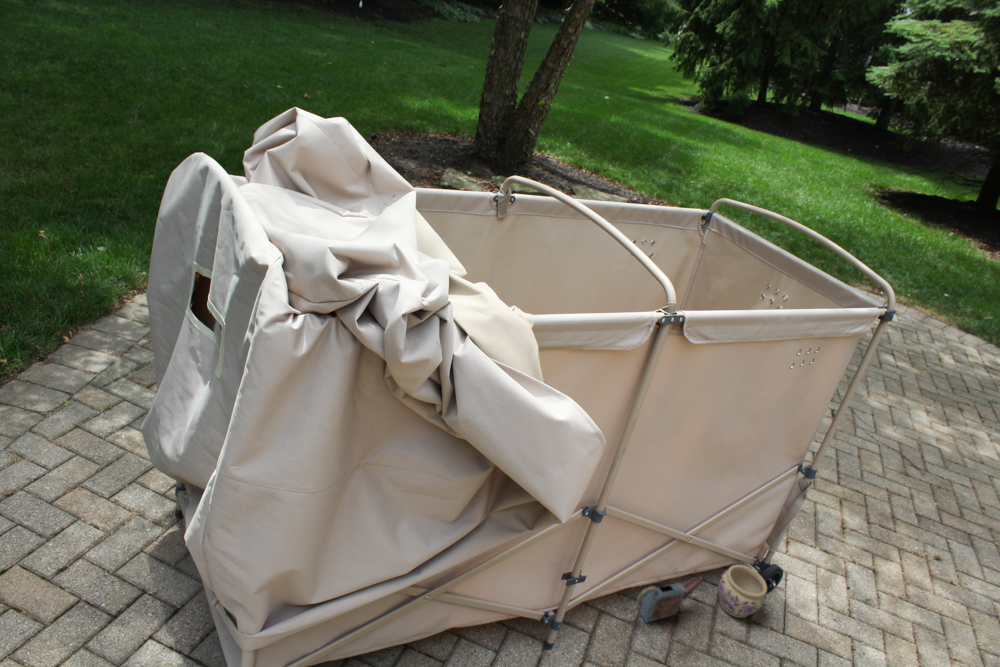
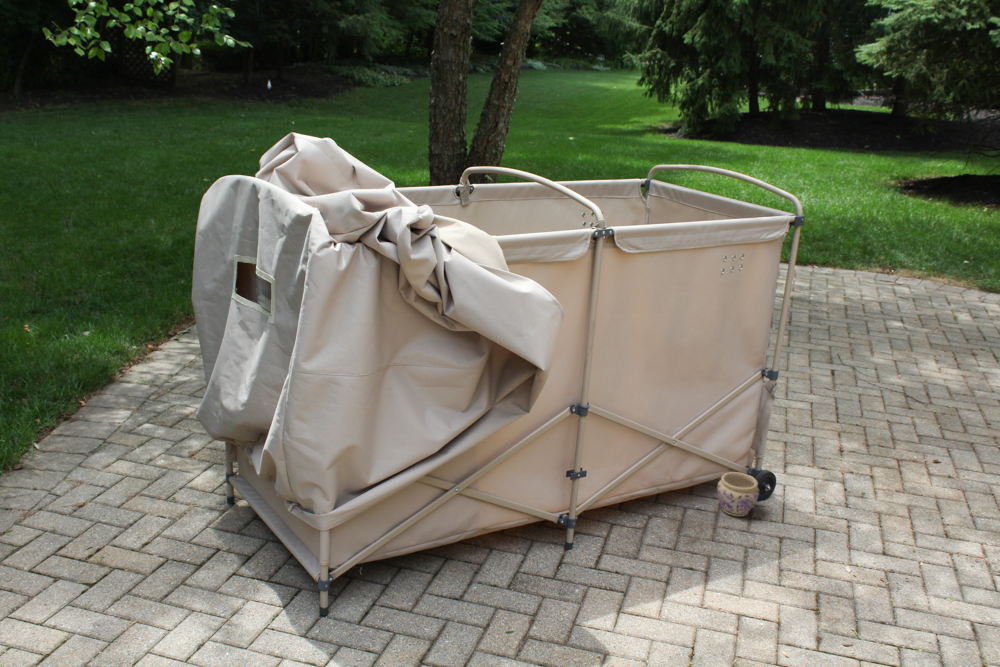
watering can: present [633,576,704,622] -> none [638,480,700,527]

